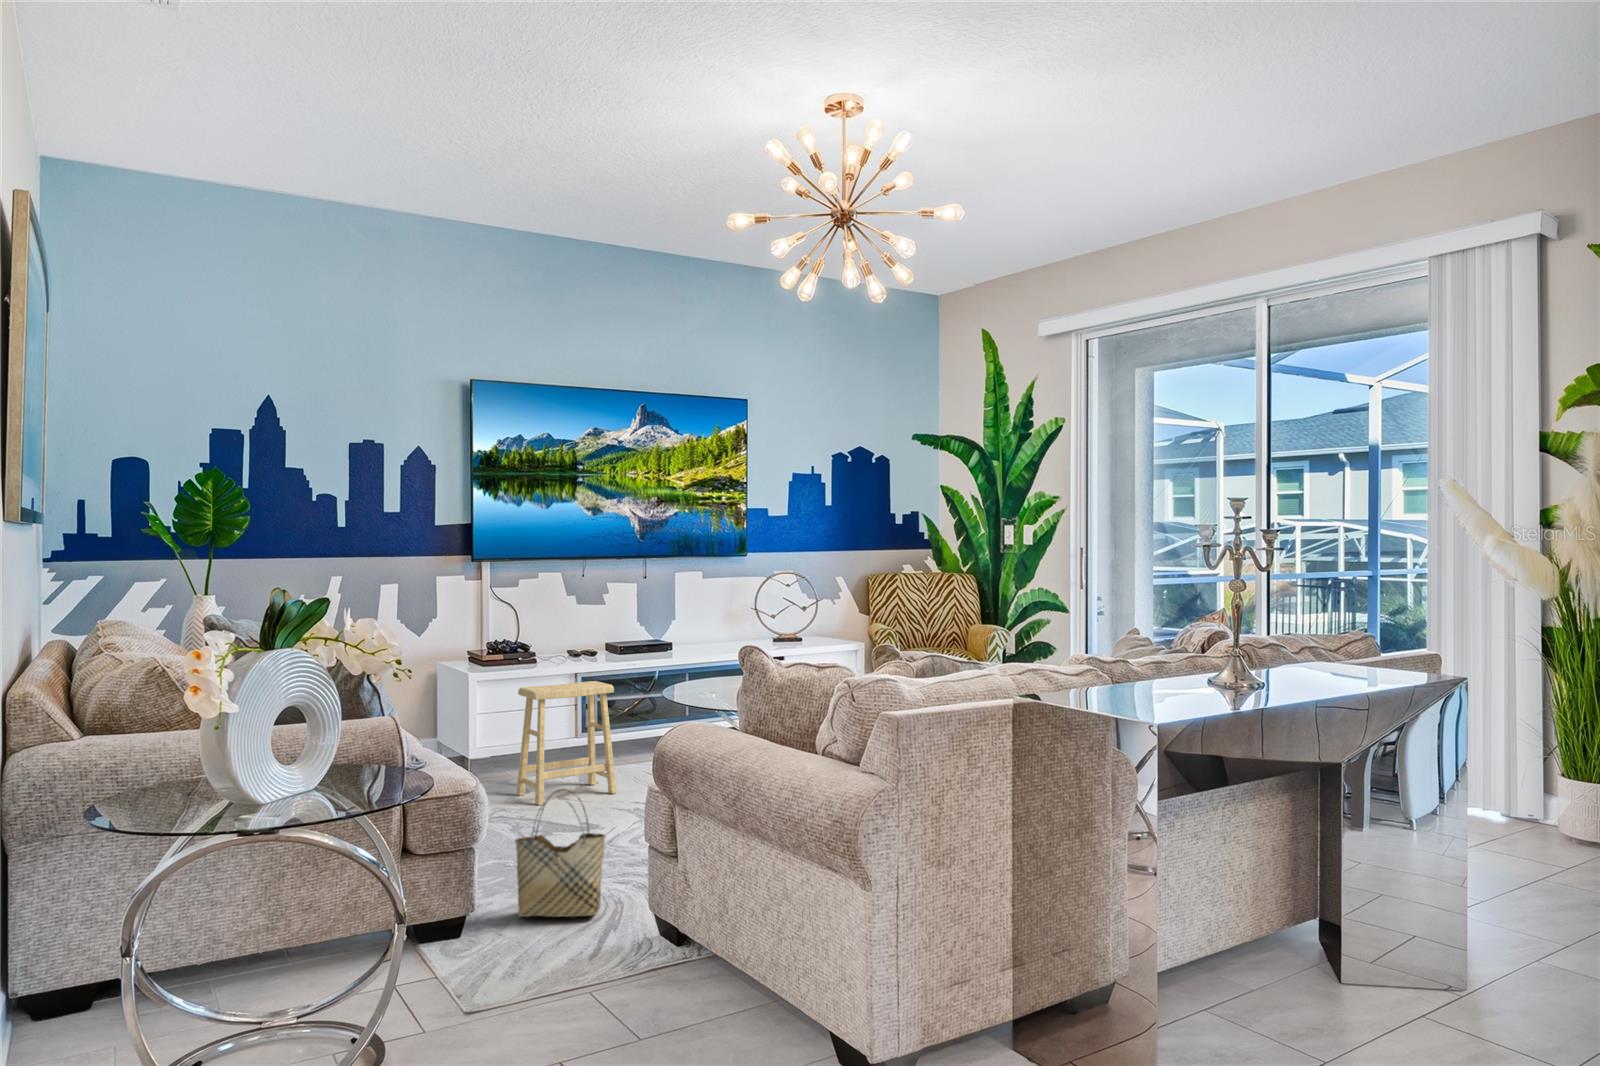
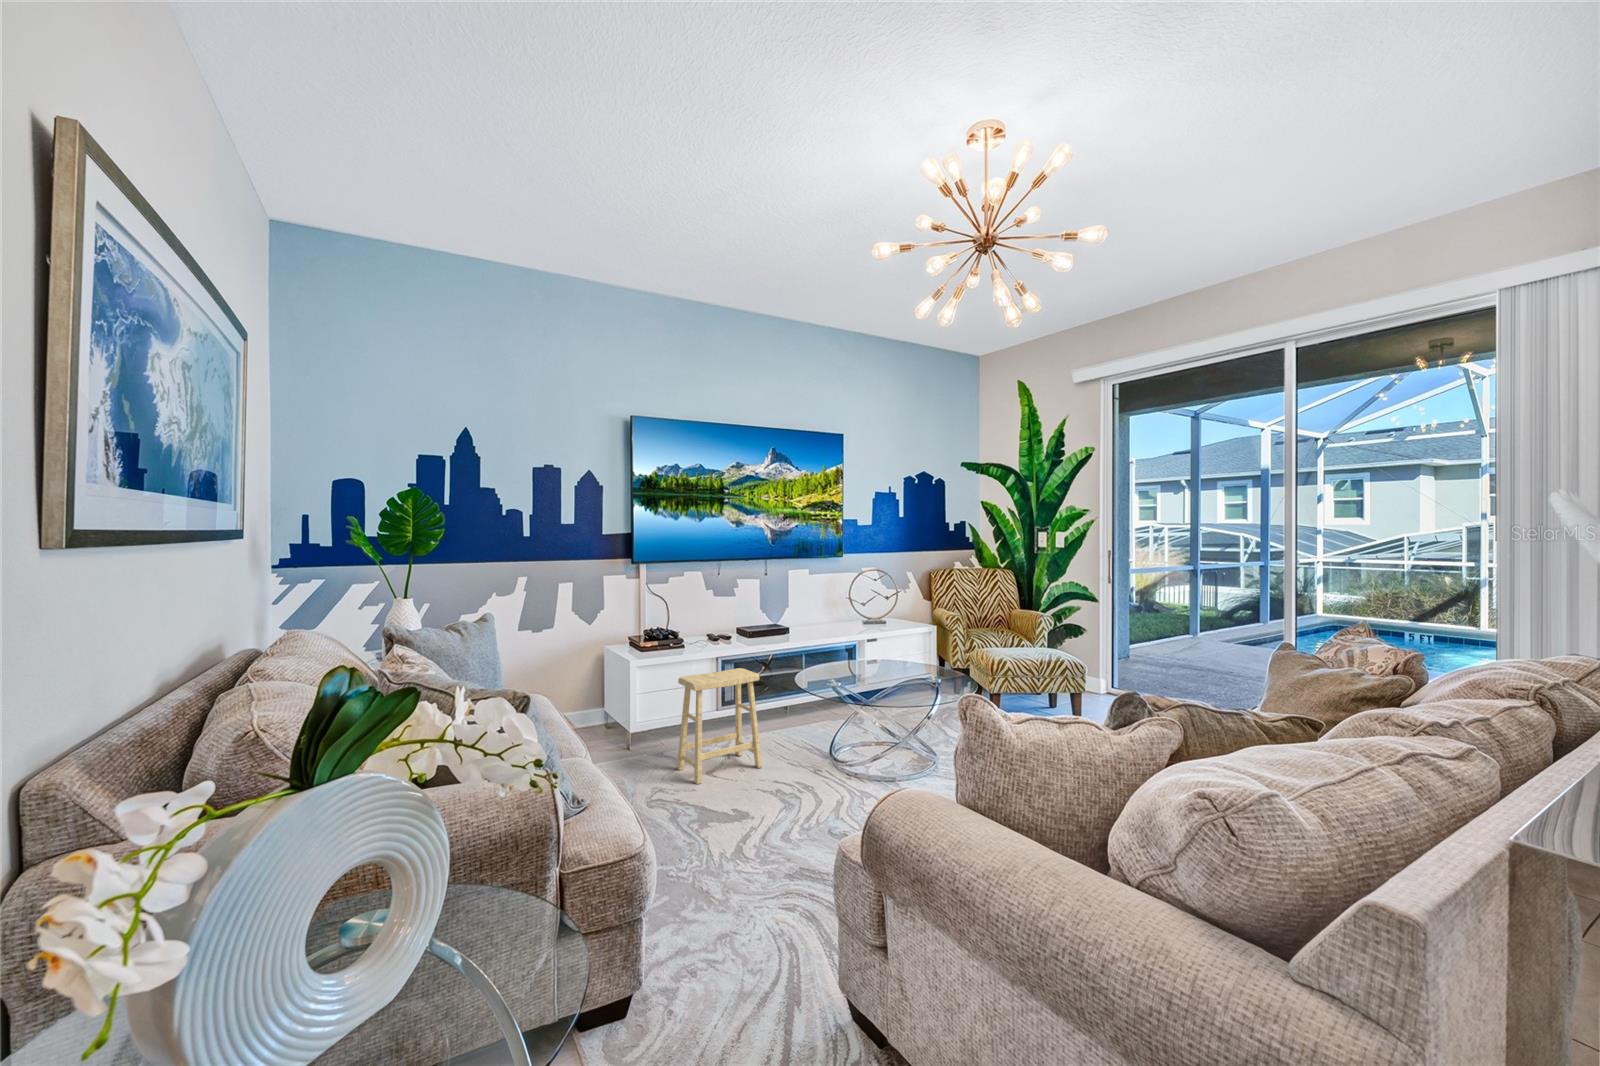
woven basket: present [515,789,606,917] -> none [692,842,796,1009]

